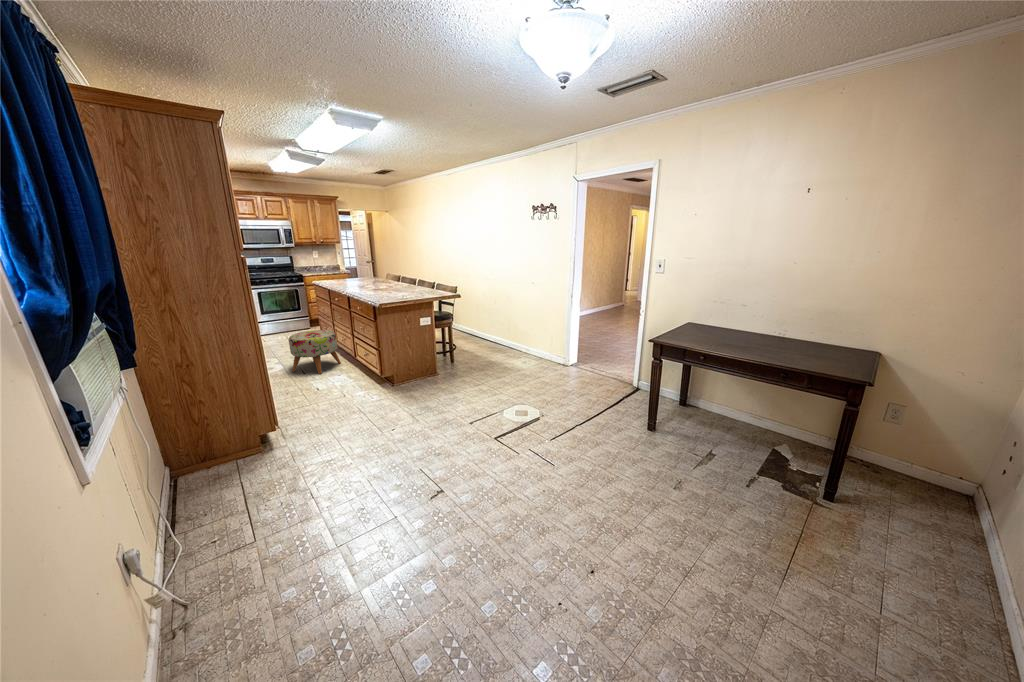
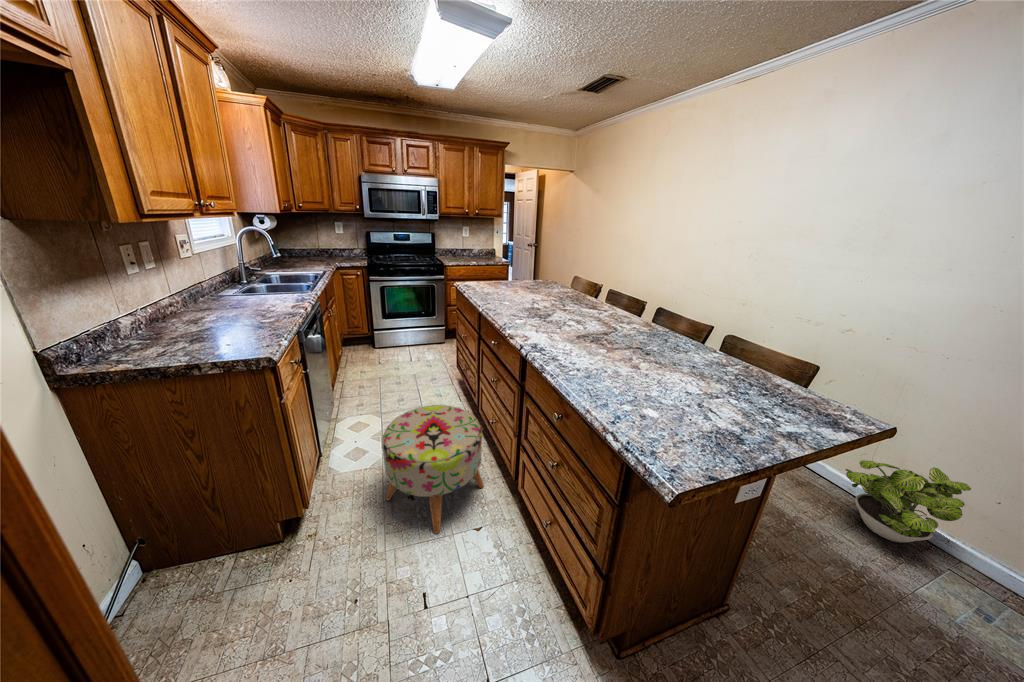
potted plant: none [483,322,519,352] -> present [846,461,971,543]

